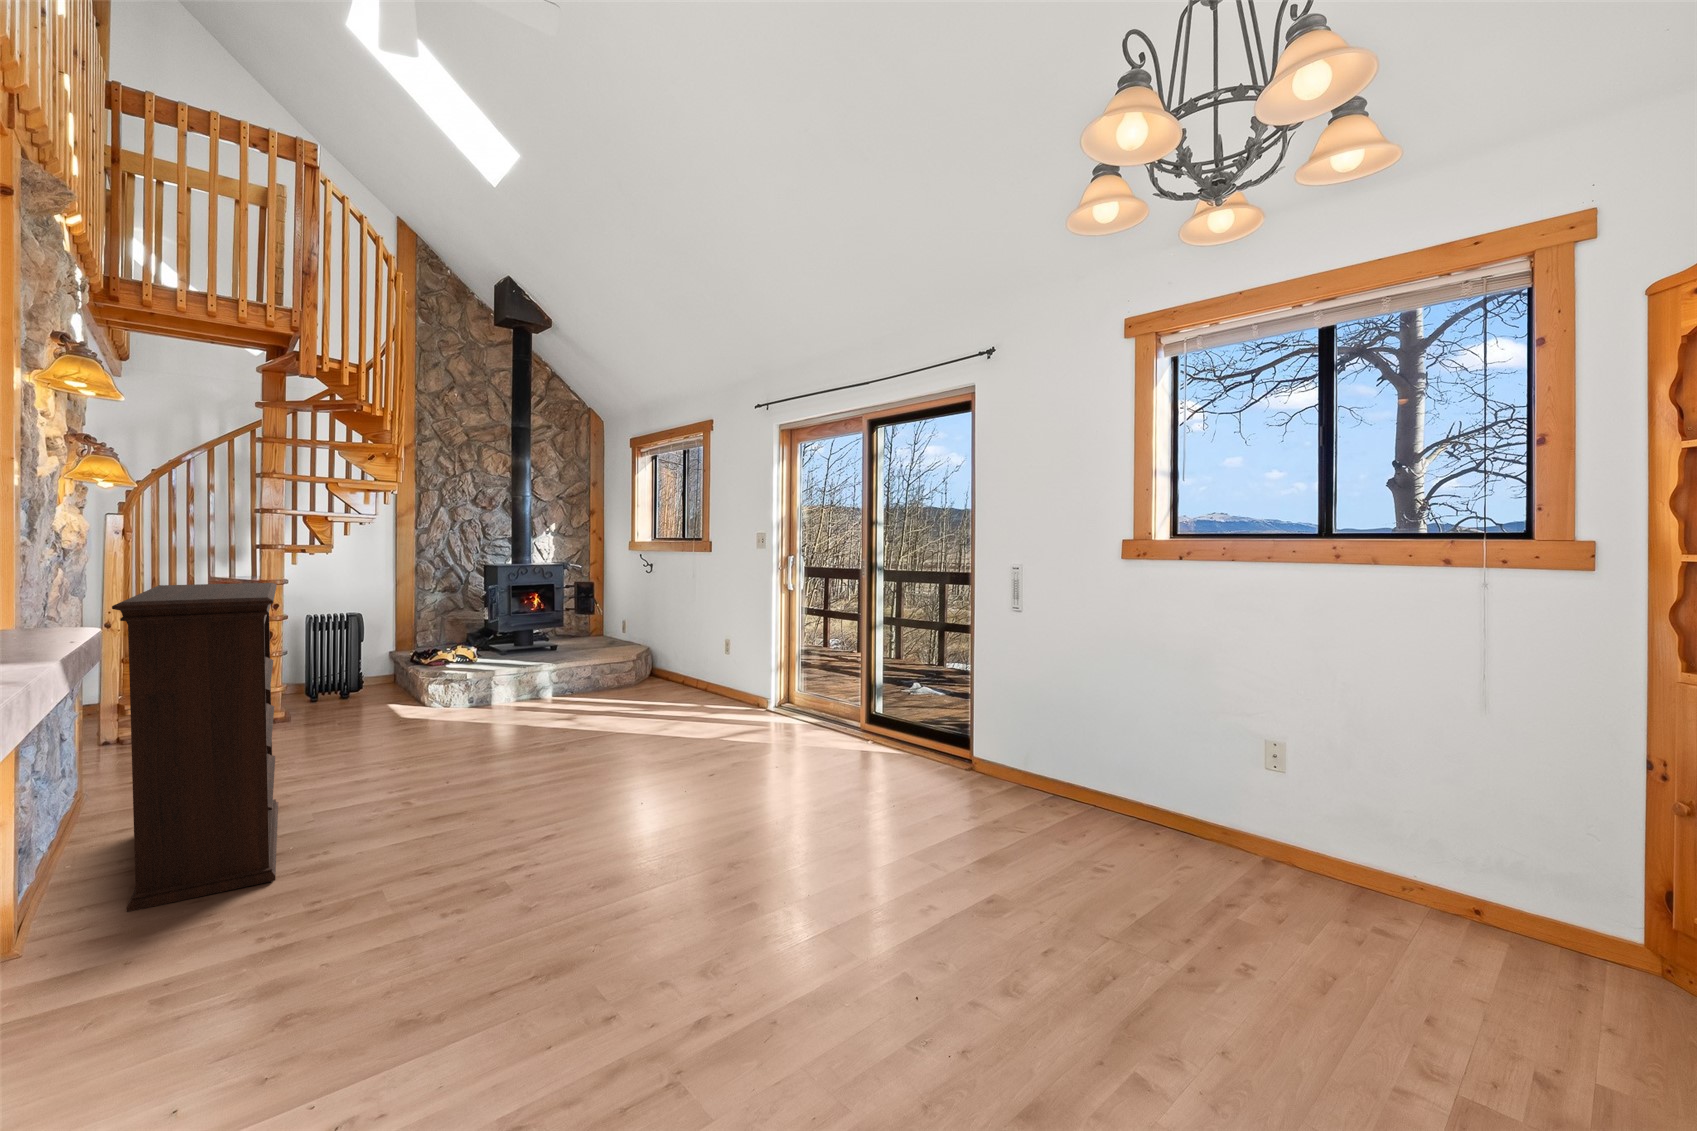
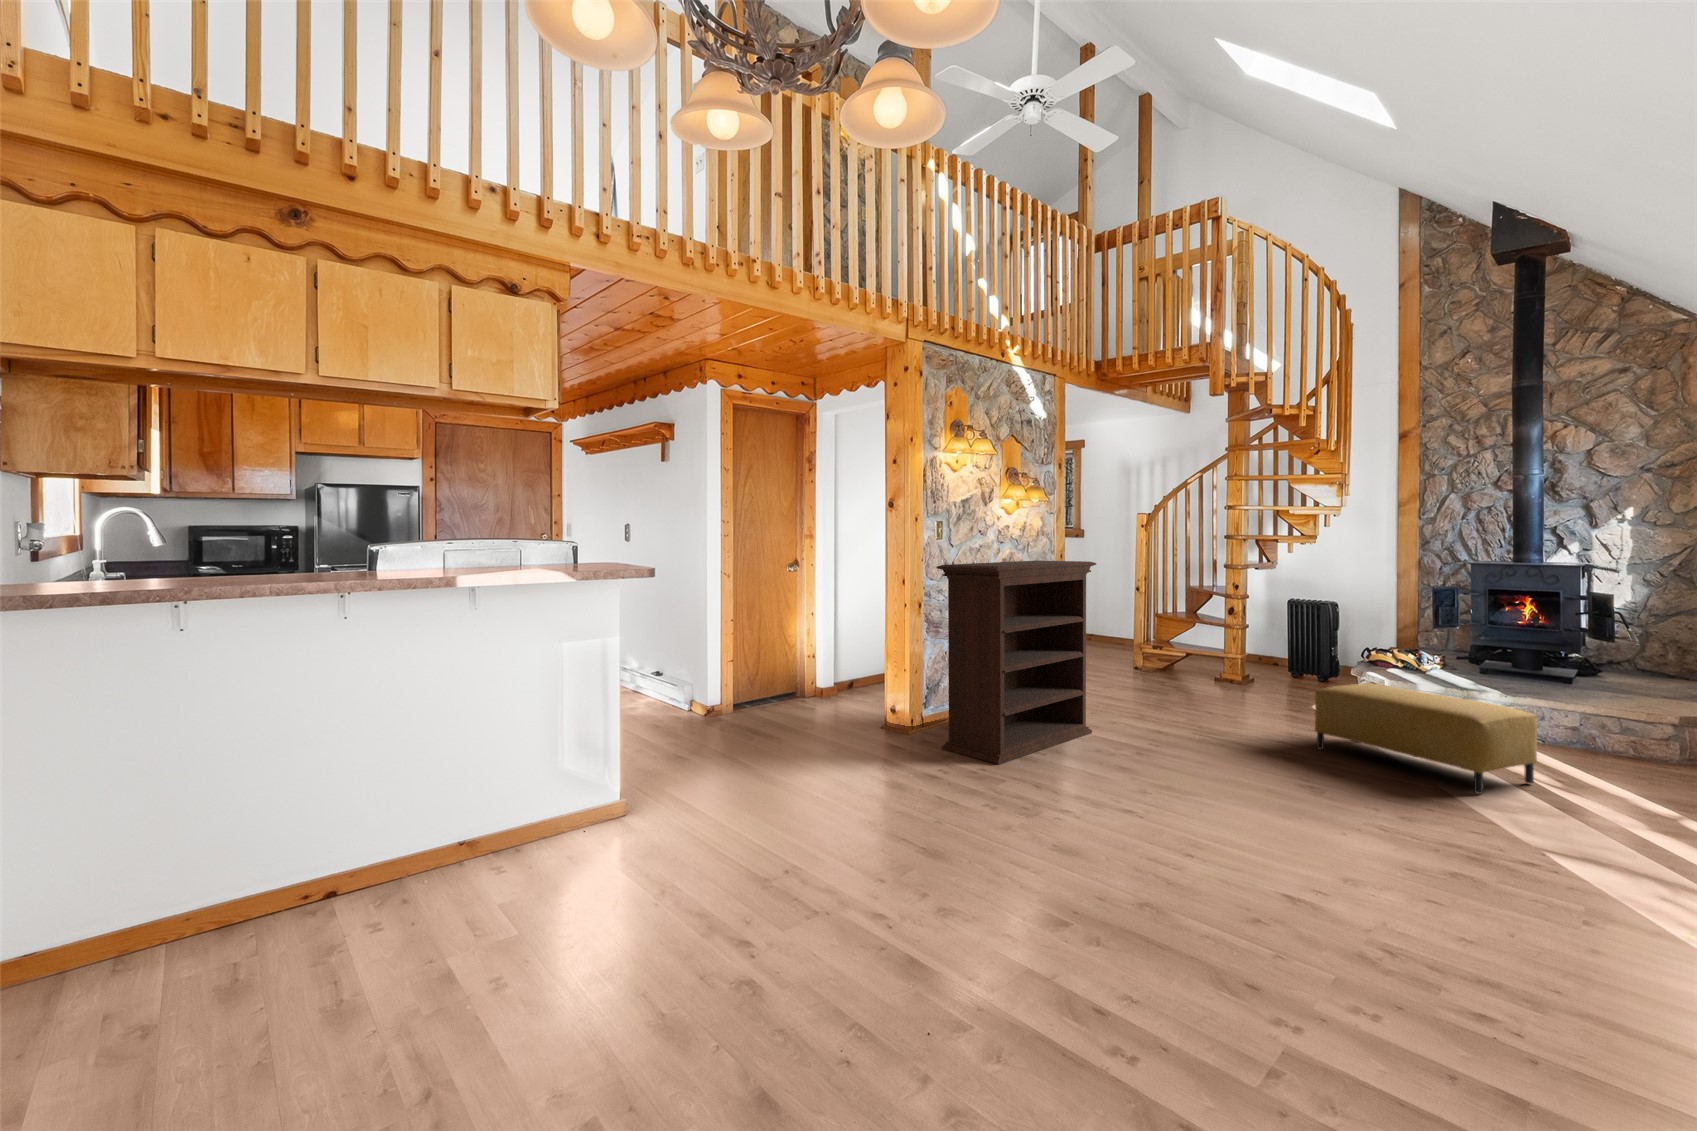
ottoman: none [483,670,625,743] -> present [1315,683,1537,794]

